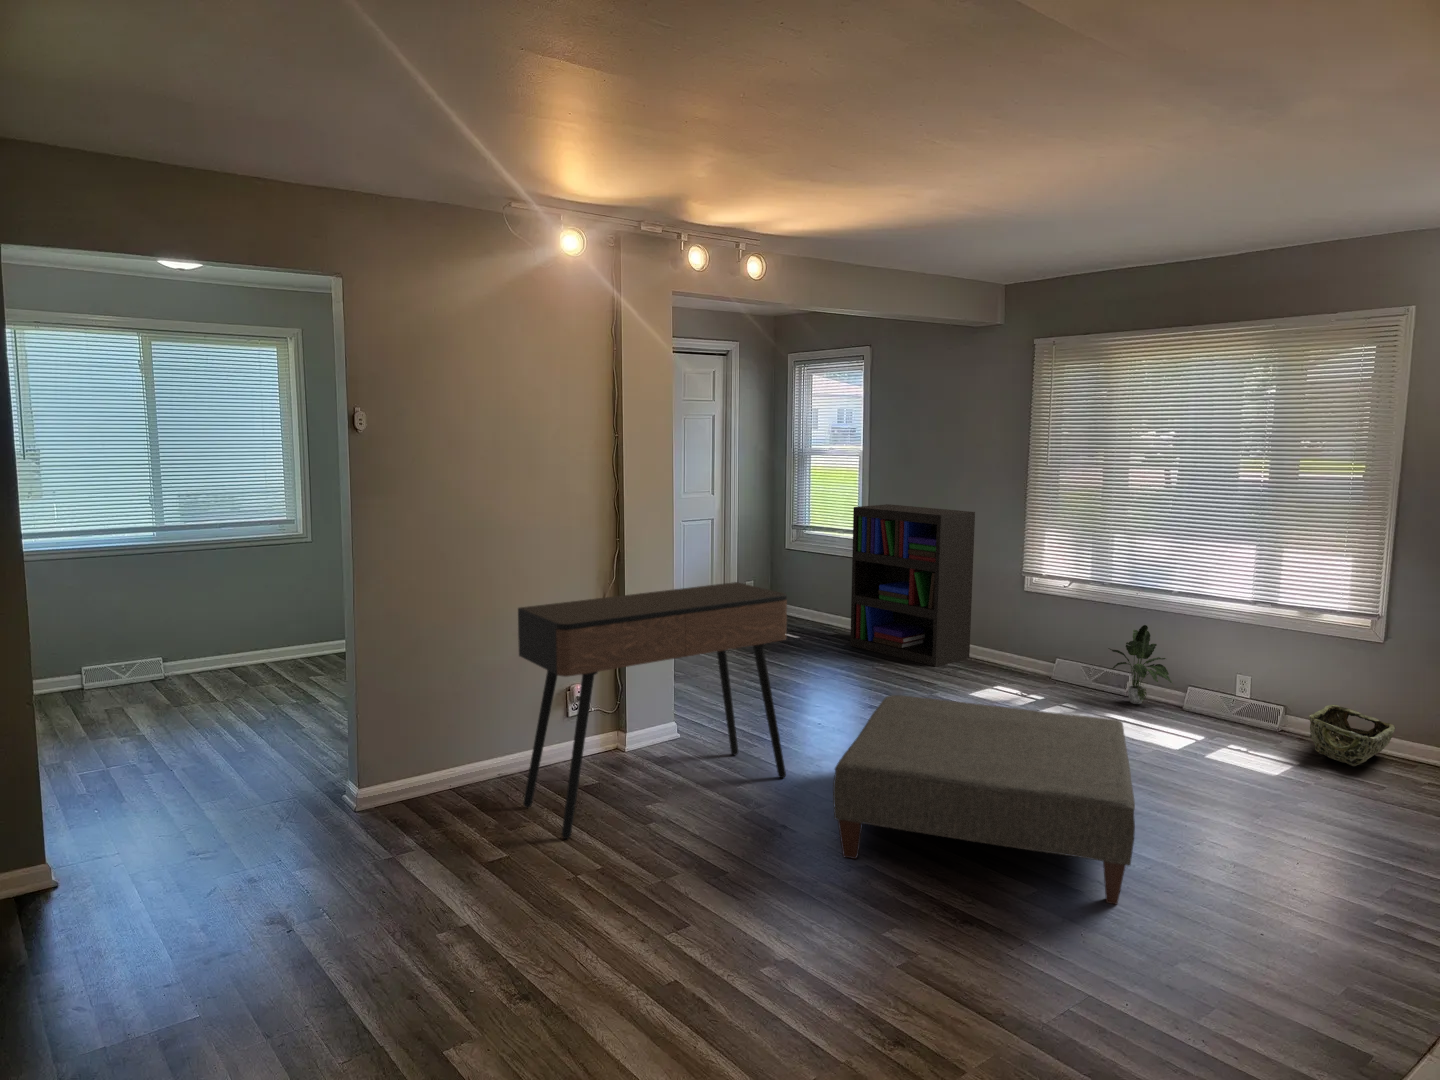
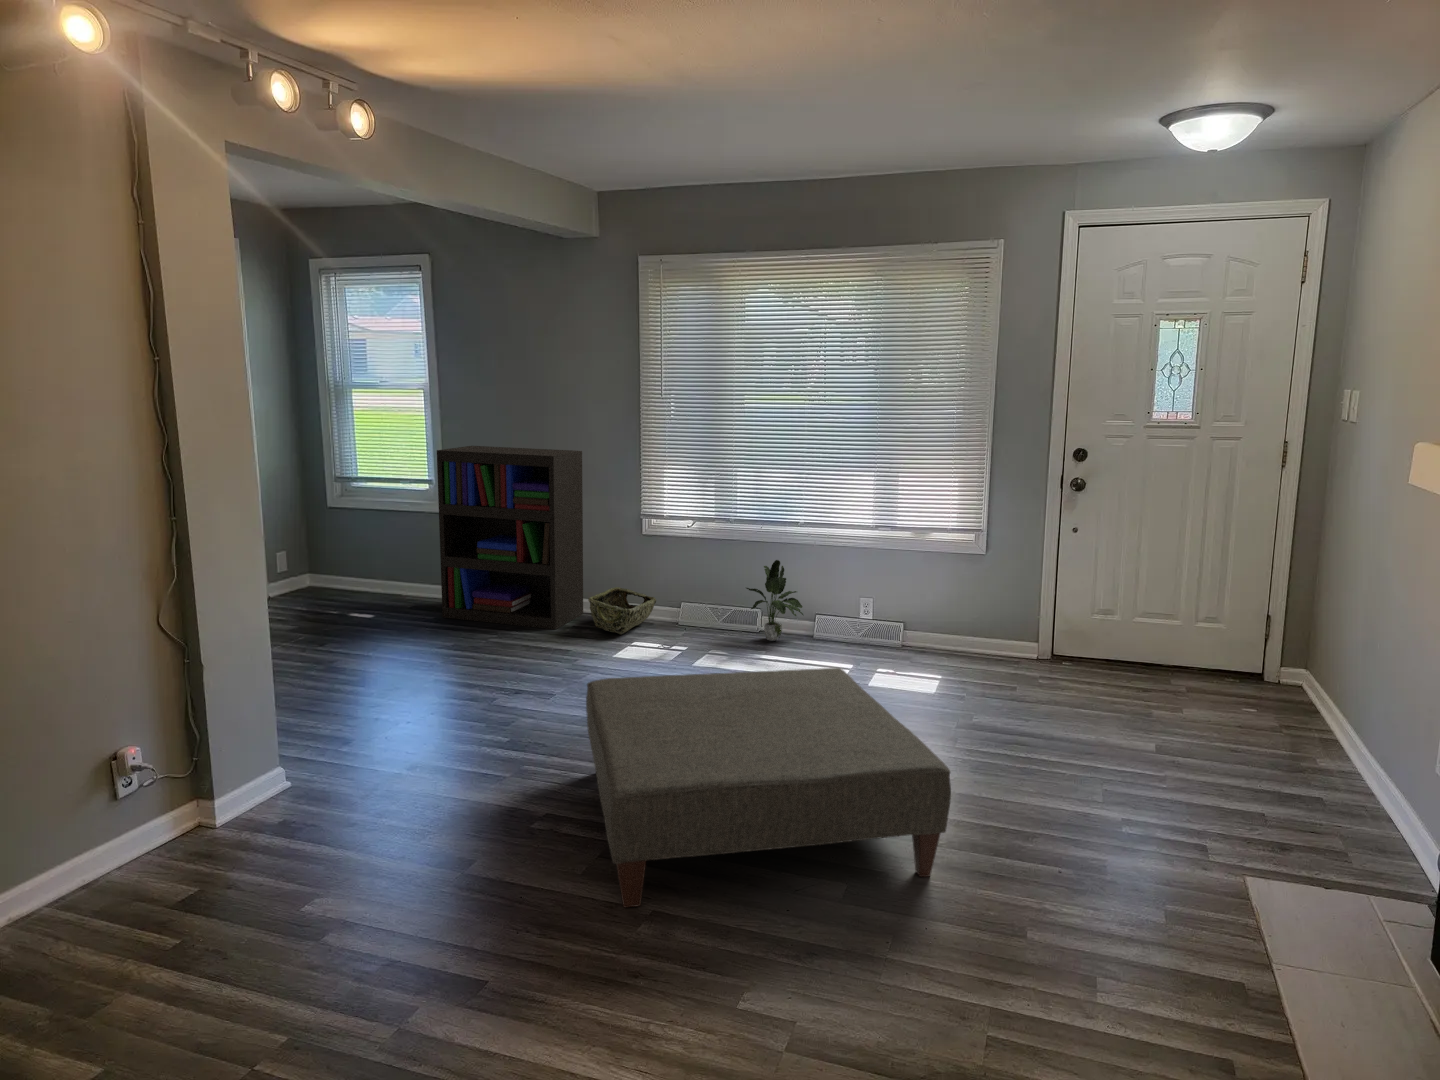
console table: present [518,582,787,839] -> none [39,560,478,1012]
woven basket: present [1309,705,1395,766] -> present [588,587,656,634]

